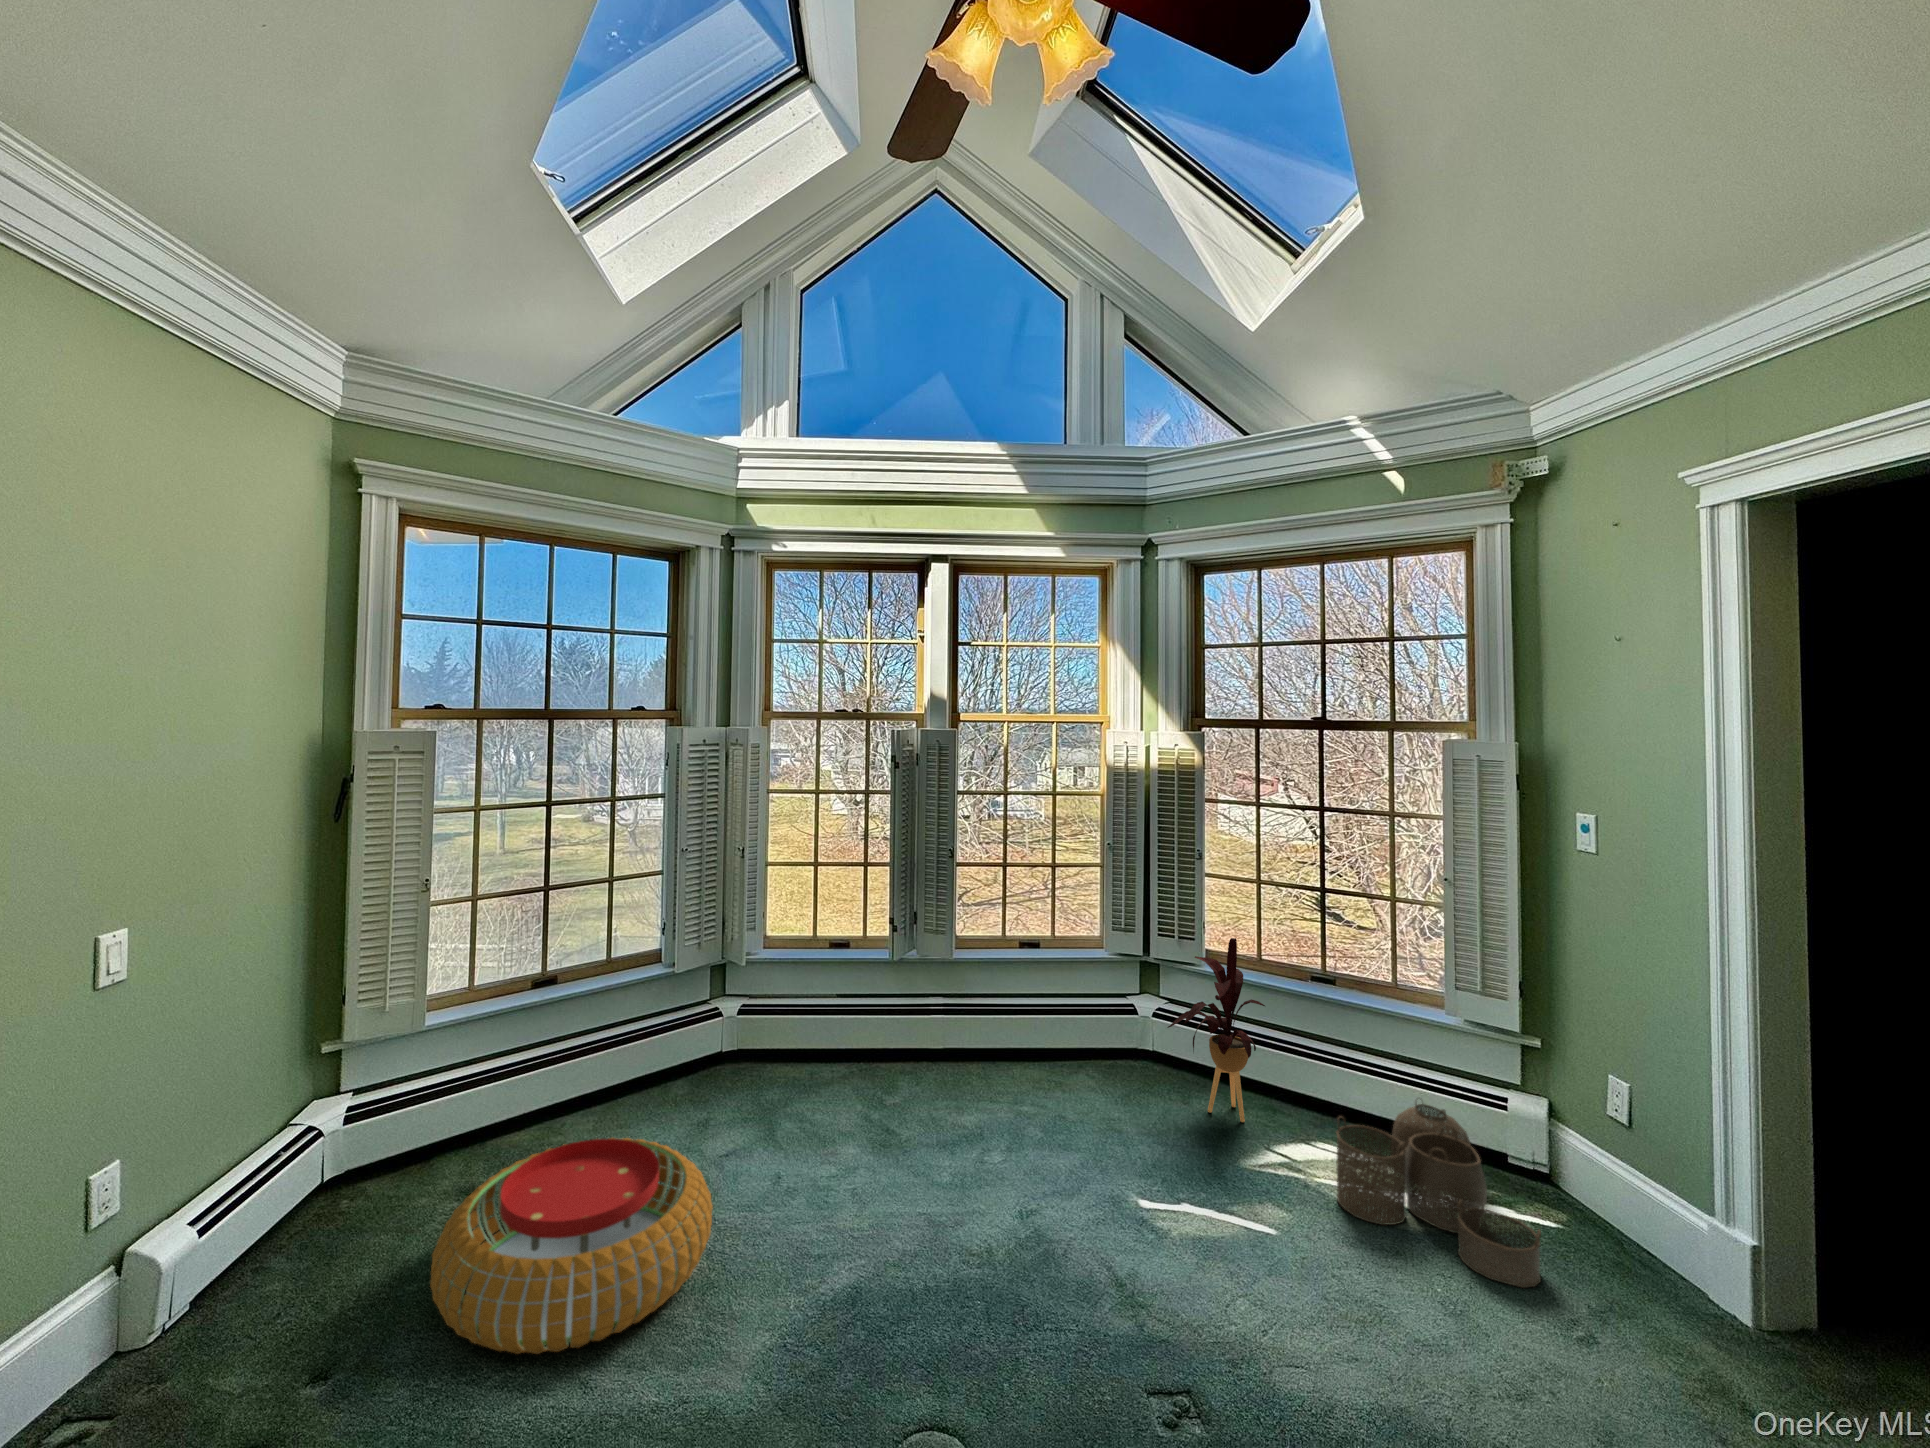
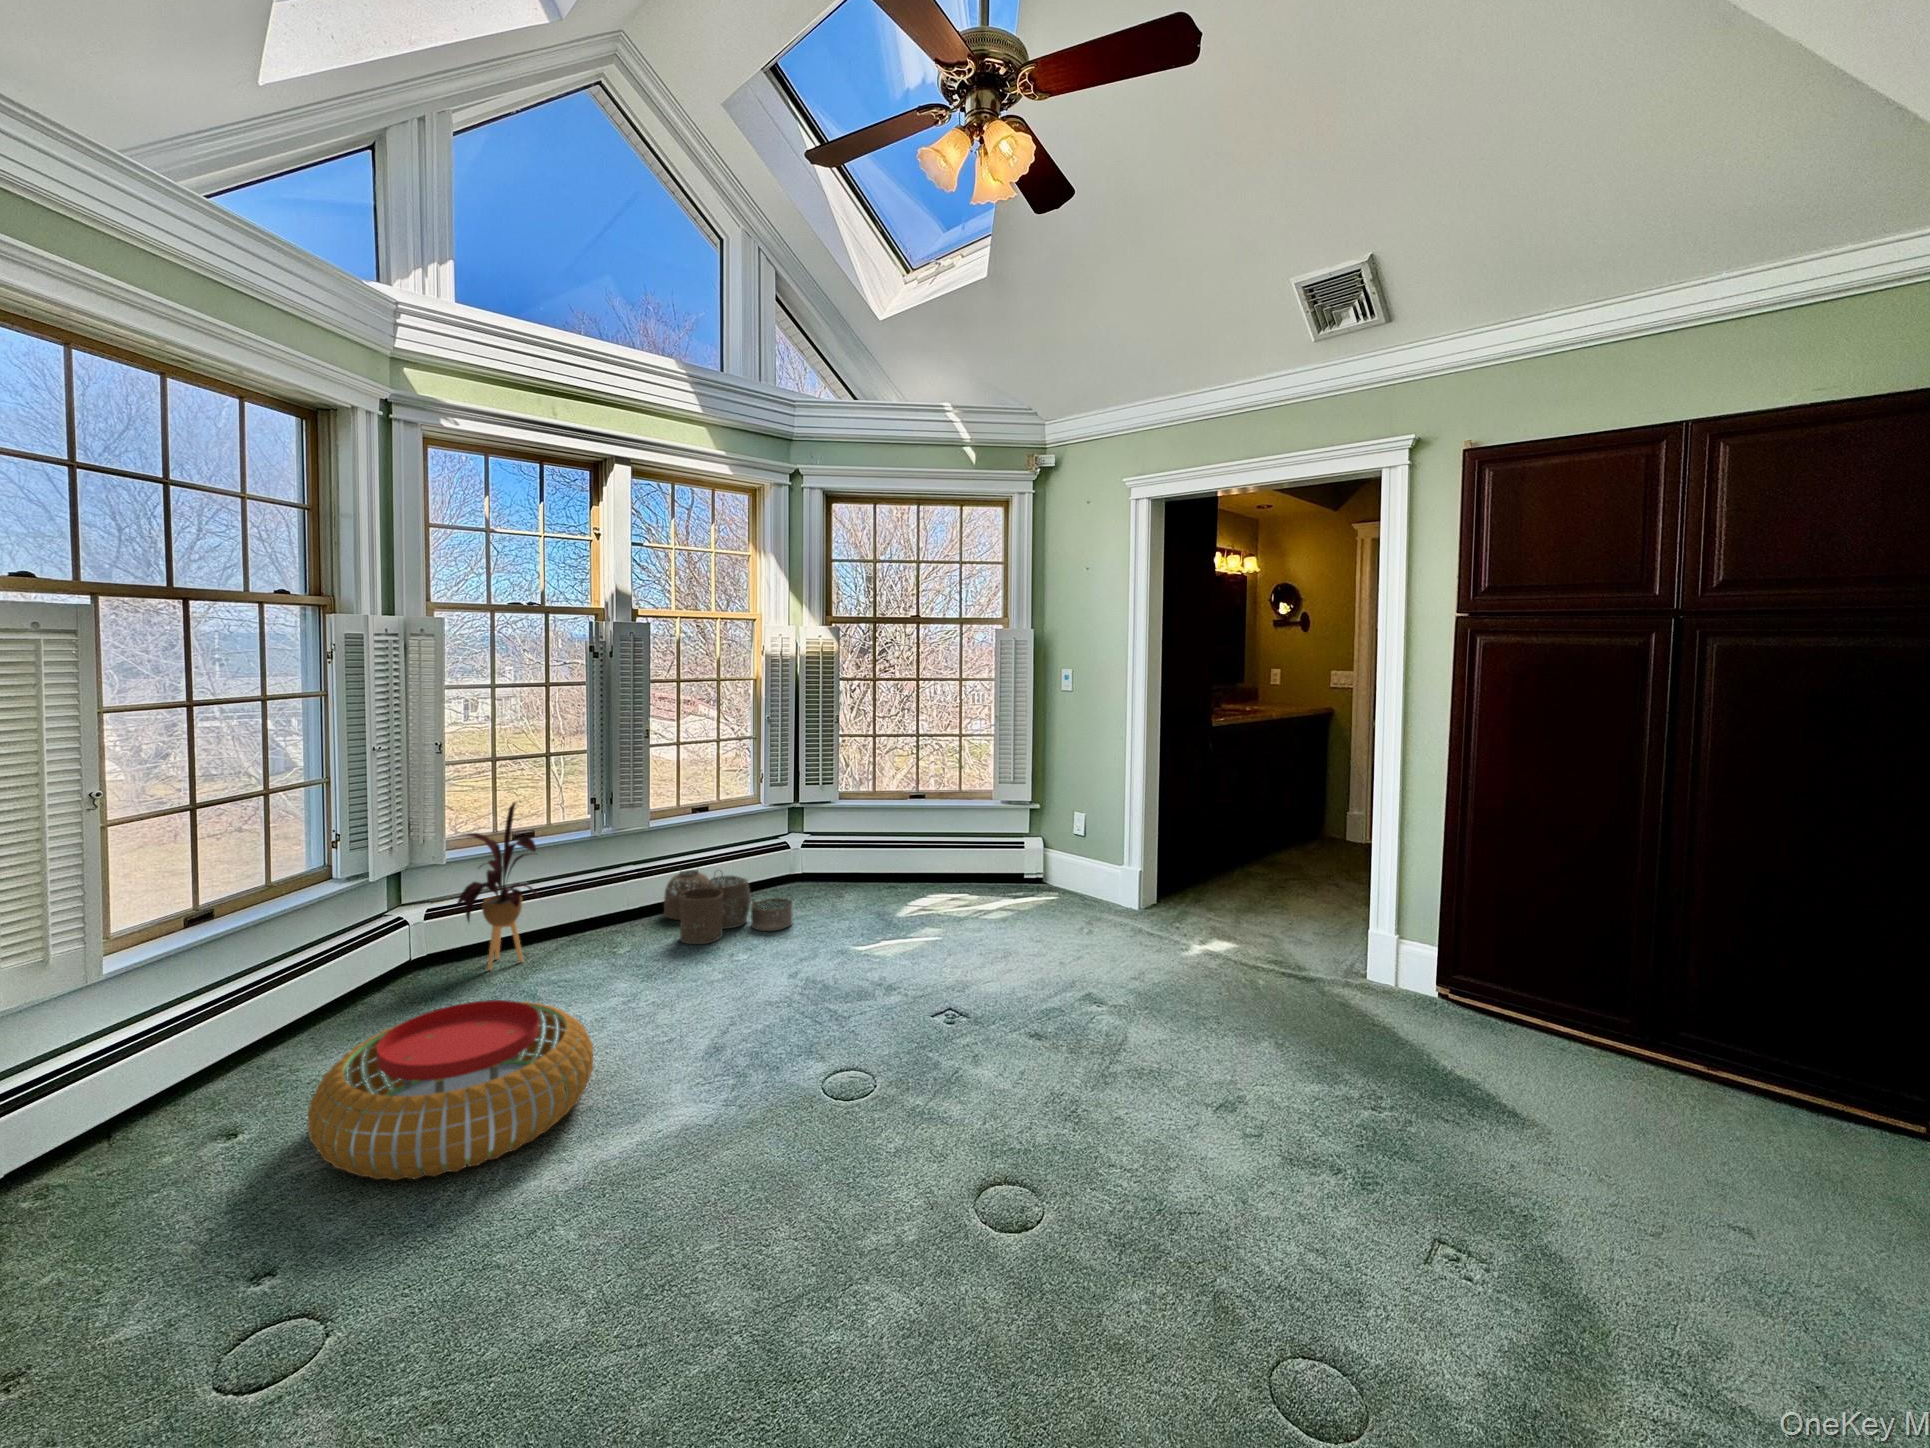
house plant: present [1167,938,1265,1122] -> present [451,802,539,970]
woven basket: present [1336,1103,1541,1288] -> present [664,870,793,944]

